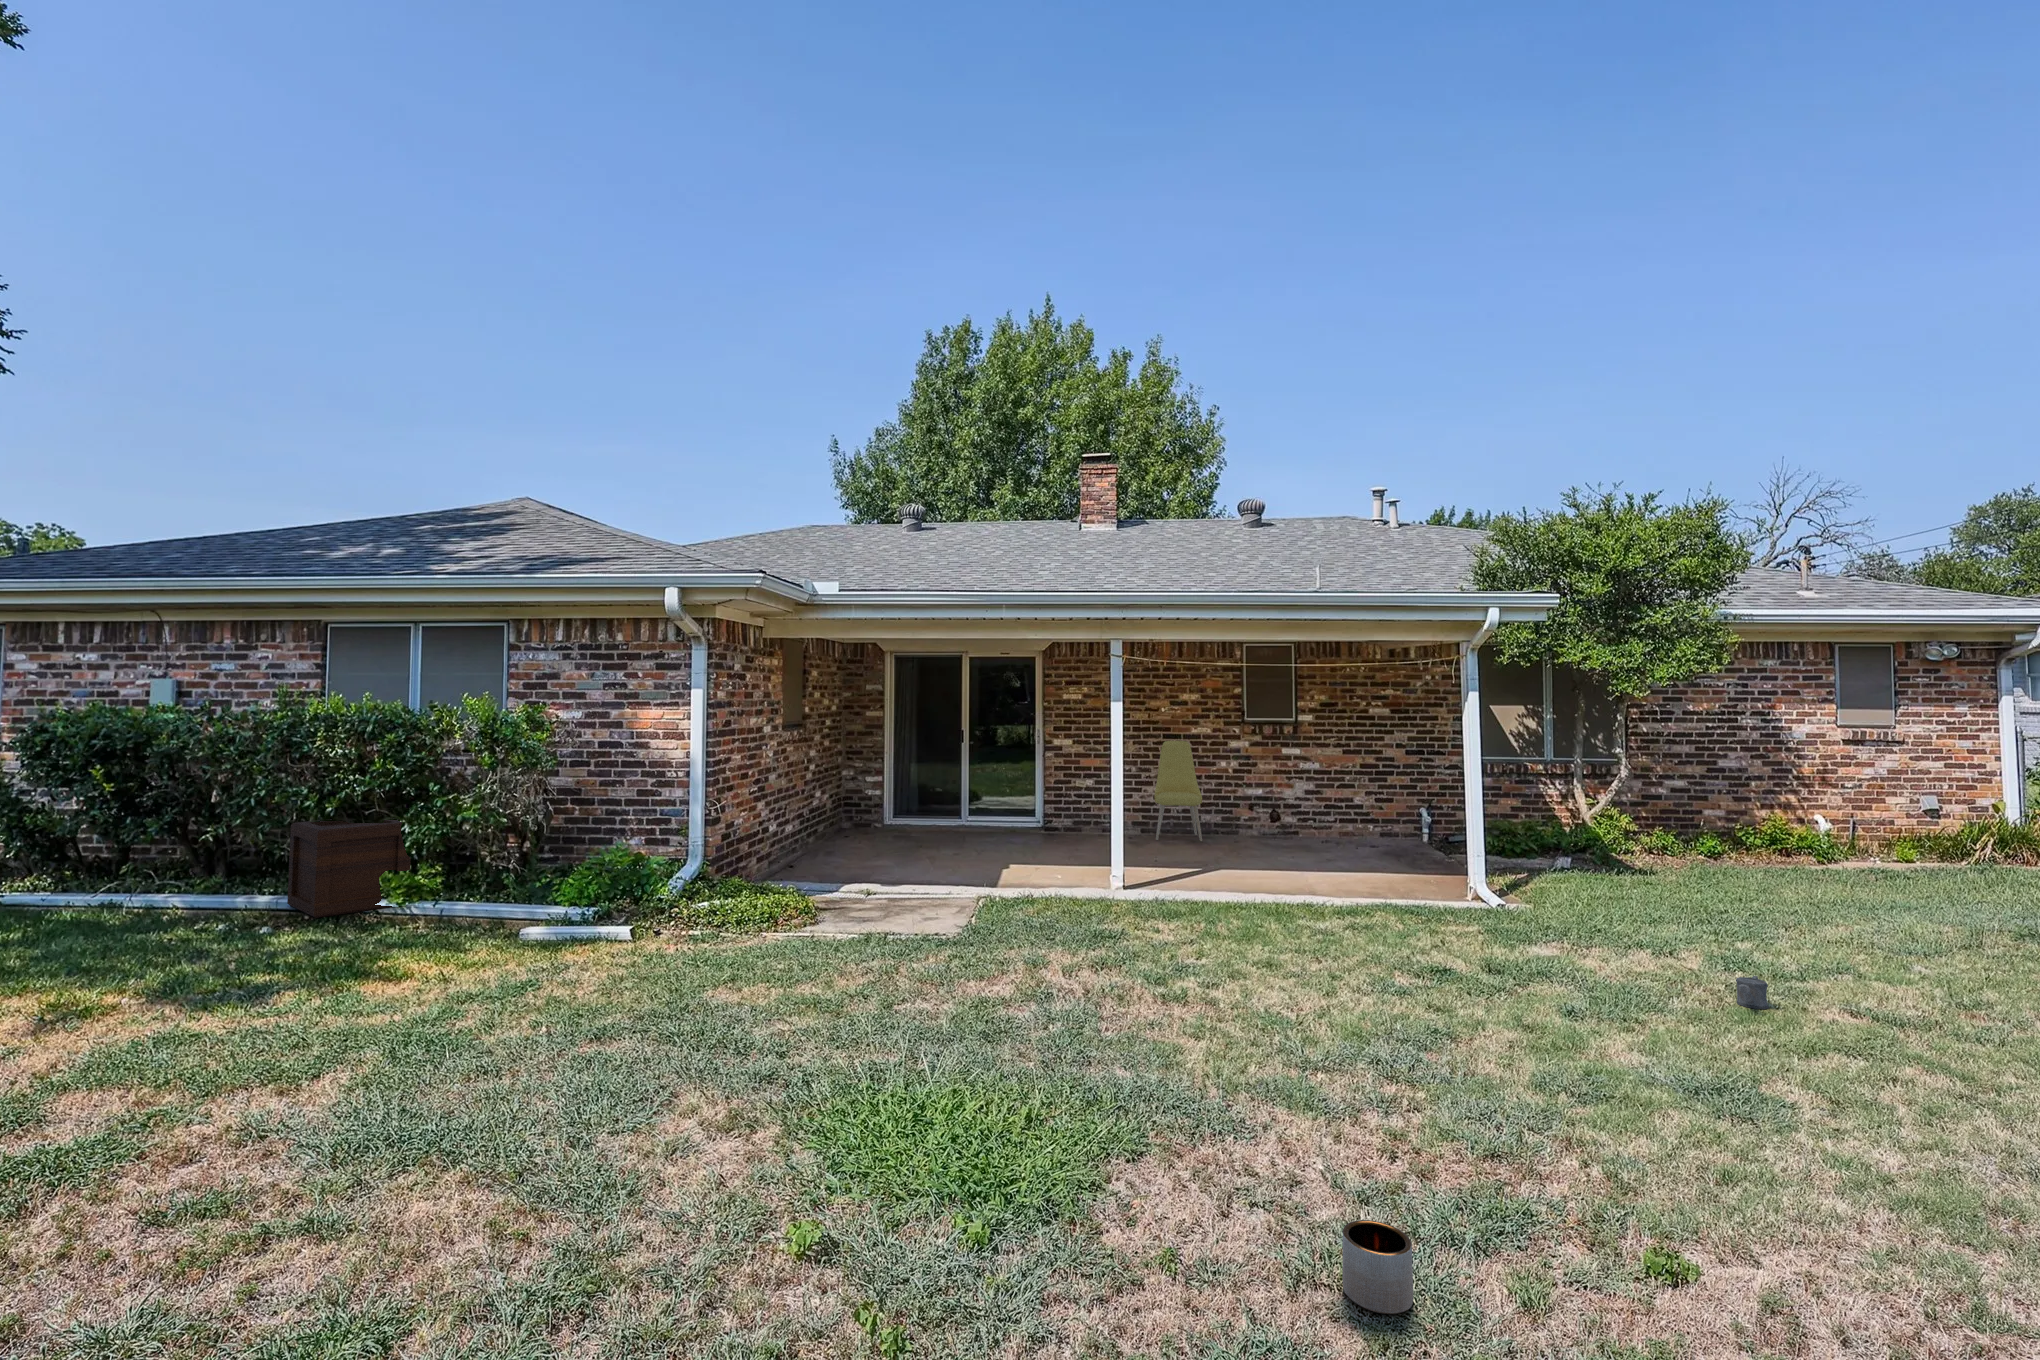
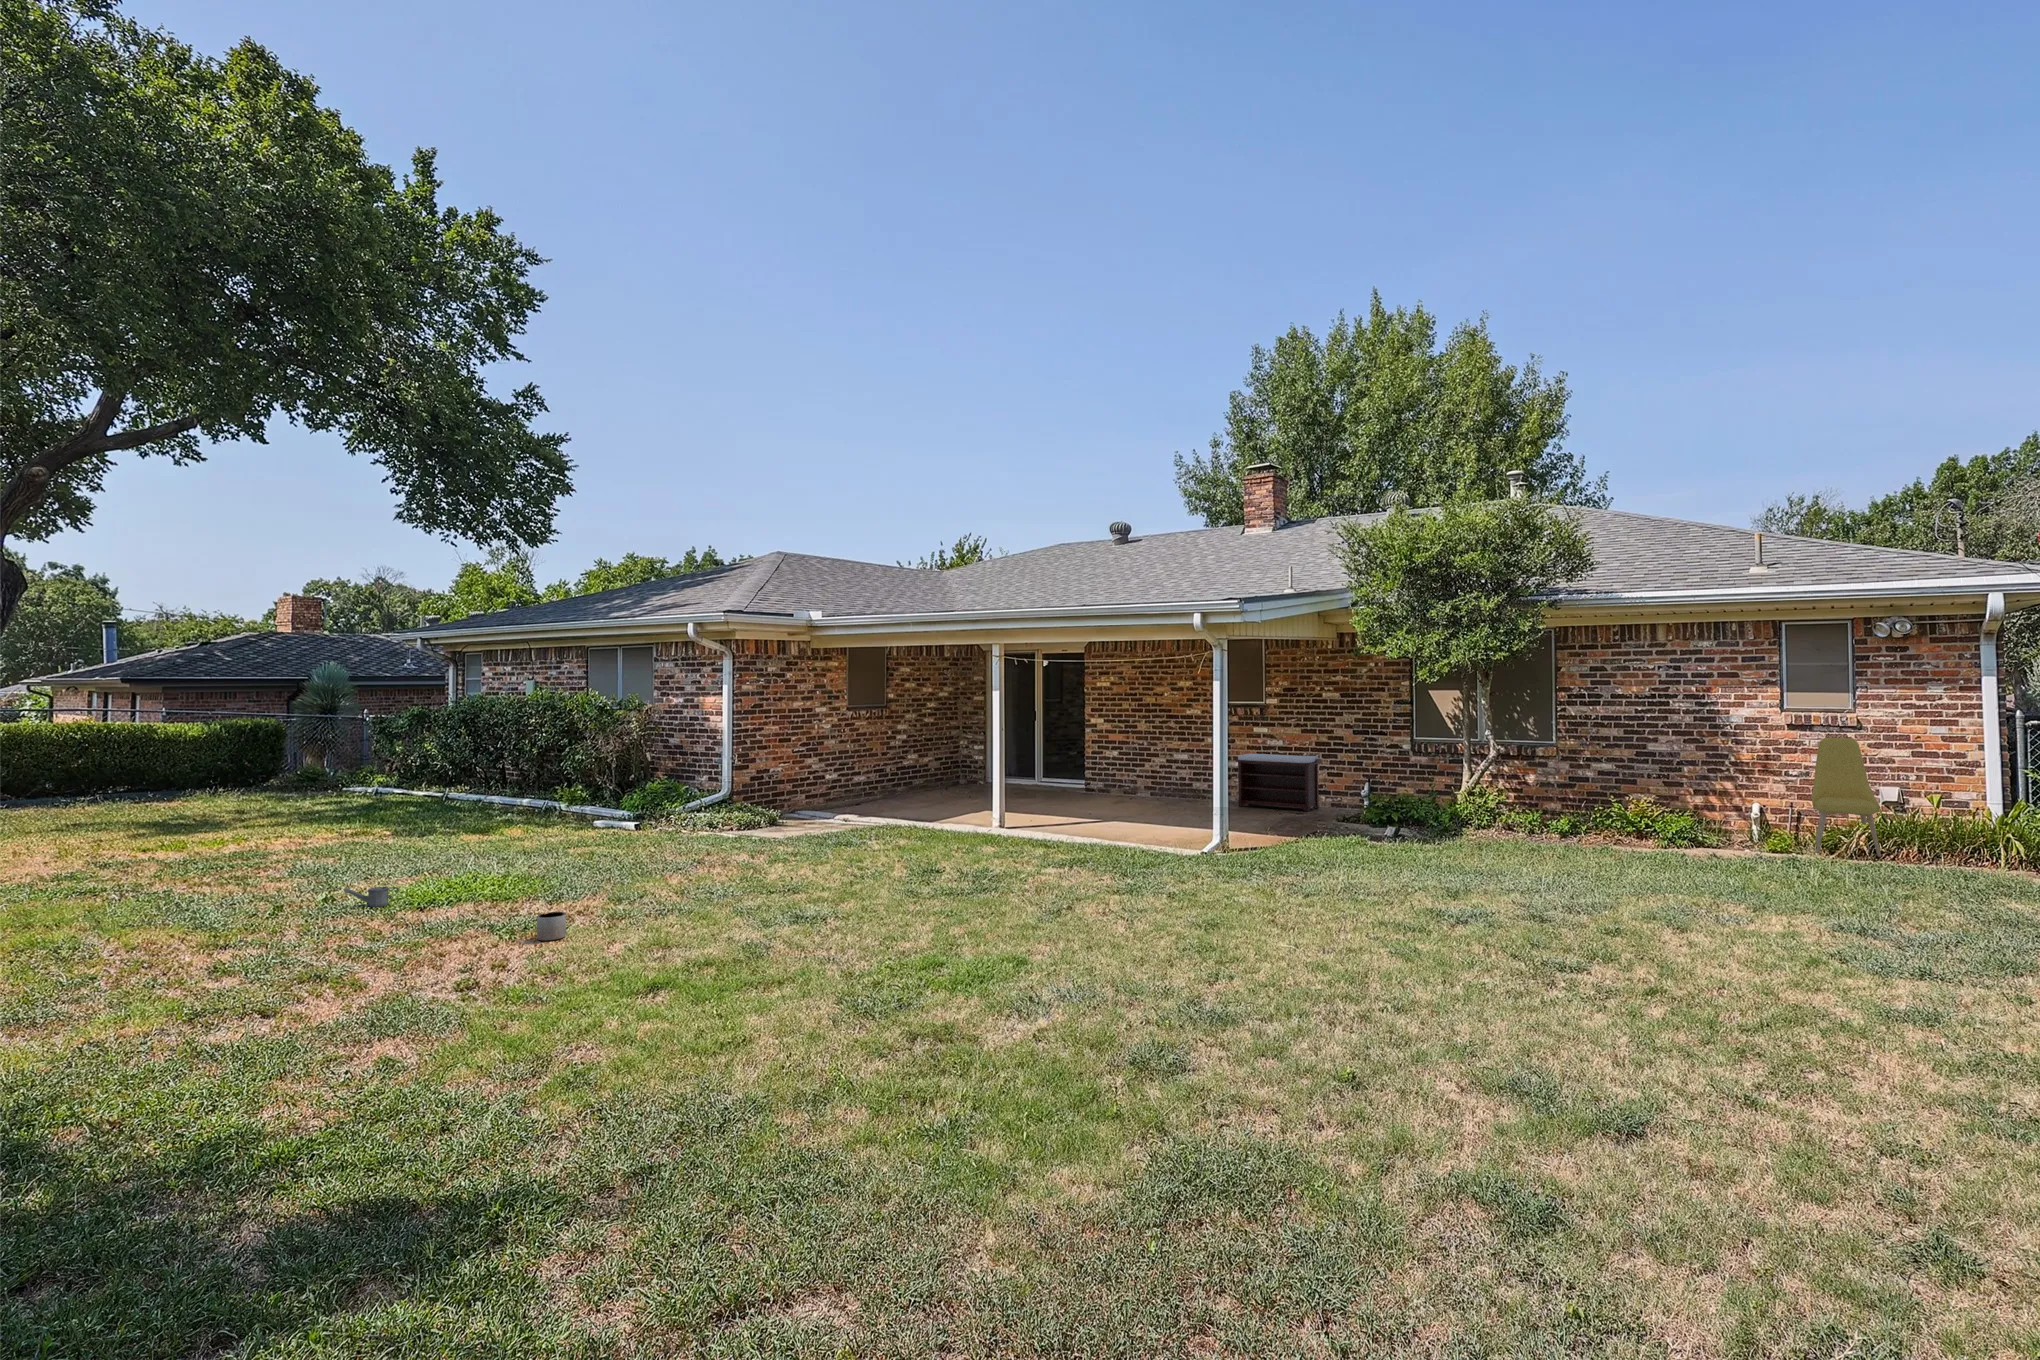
chair: present [1154,741,1202,842] -> present [1812,738,1881,857]
bench: none [1277,779,1378,843] -> present [1236,753,1321,812]
wooden crate: present [287,820,411,918] -> none [538,759,592,812]
watering can: present [1736,976,1769,1009] -> present [345,887,398,907]

